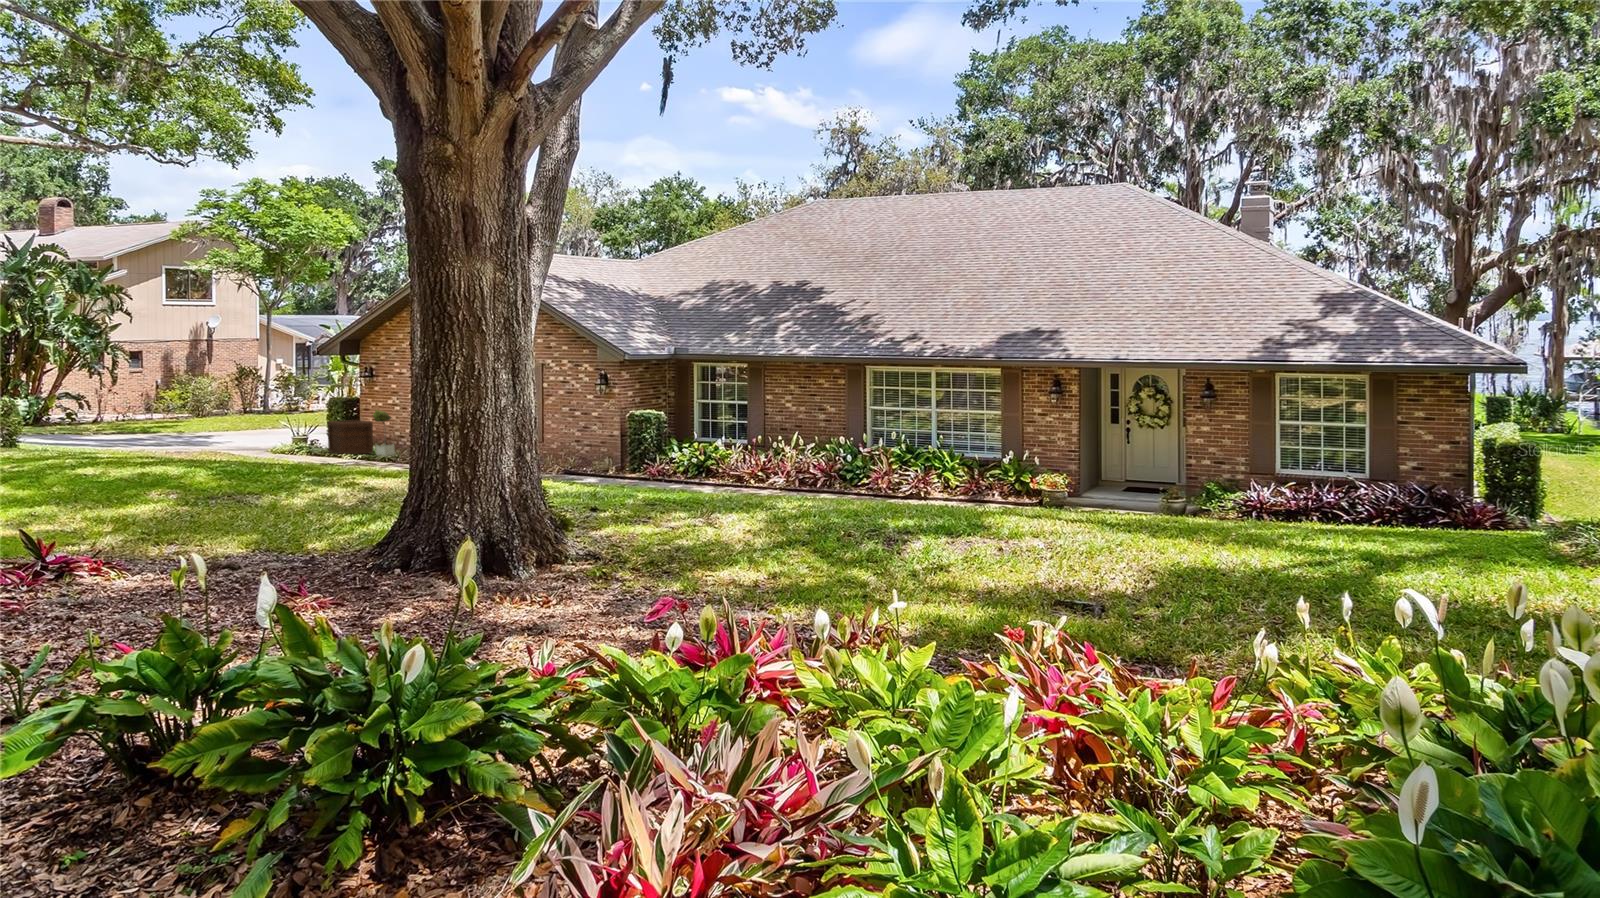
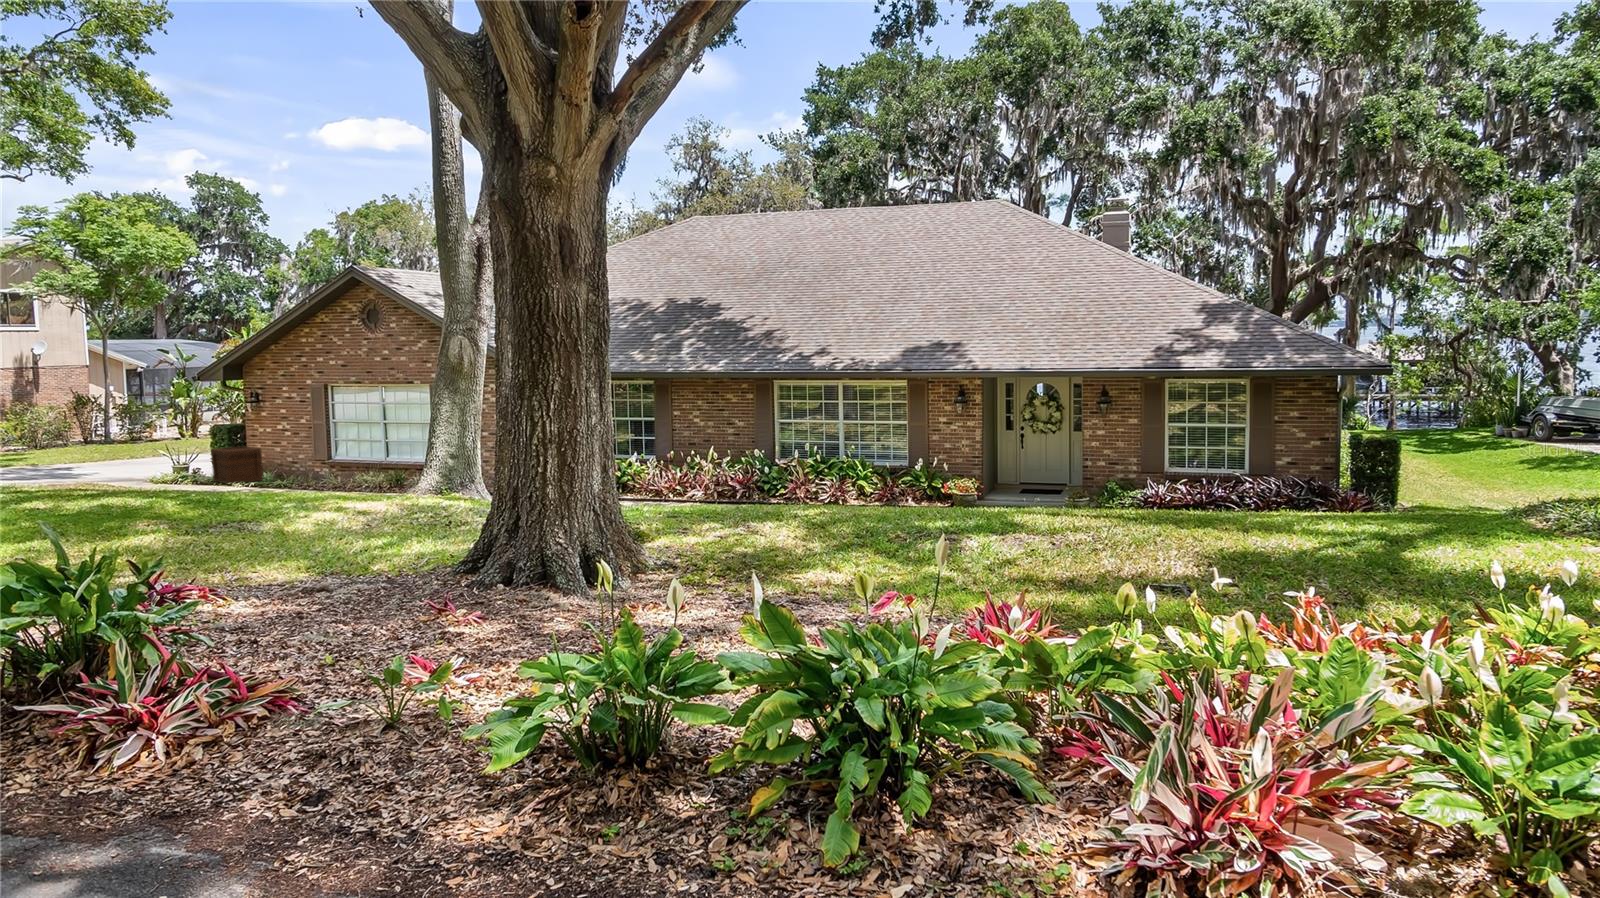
potted tree: present [373,410,395,456] -> none [261,435,287,483]

